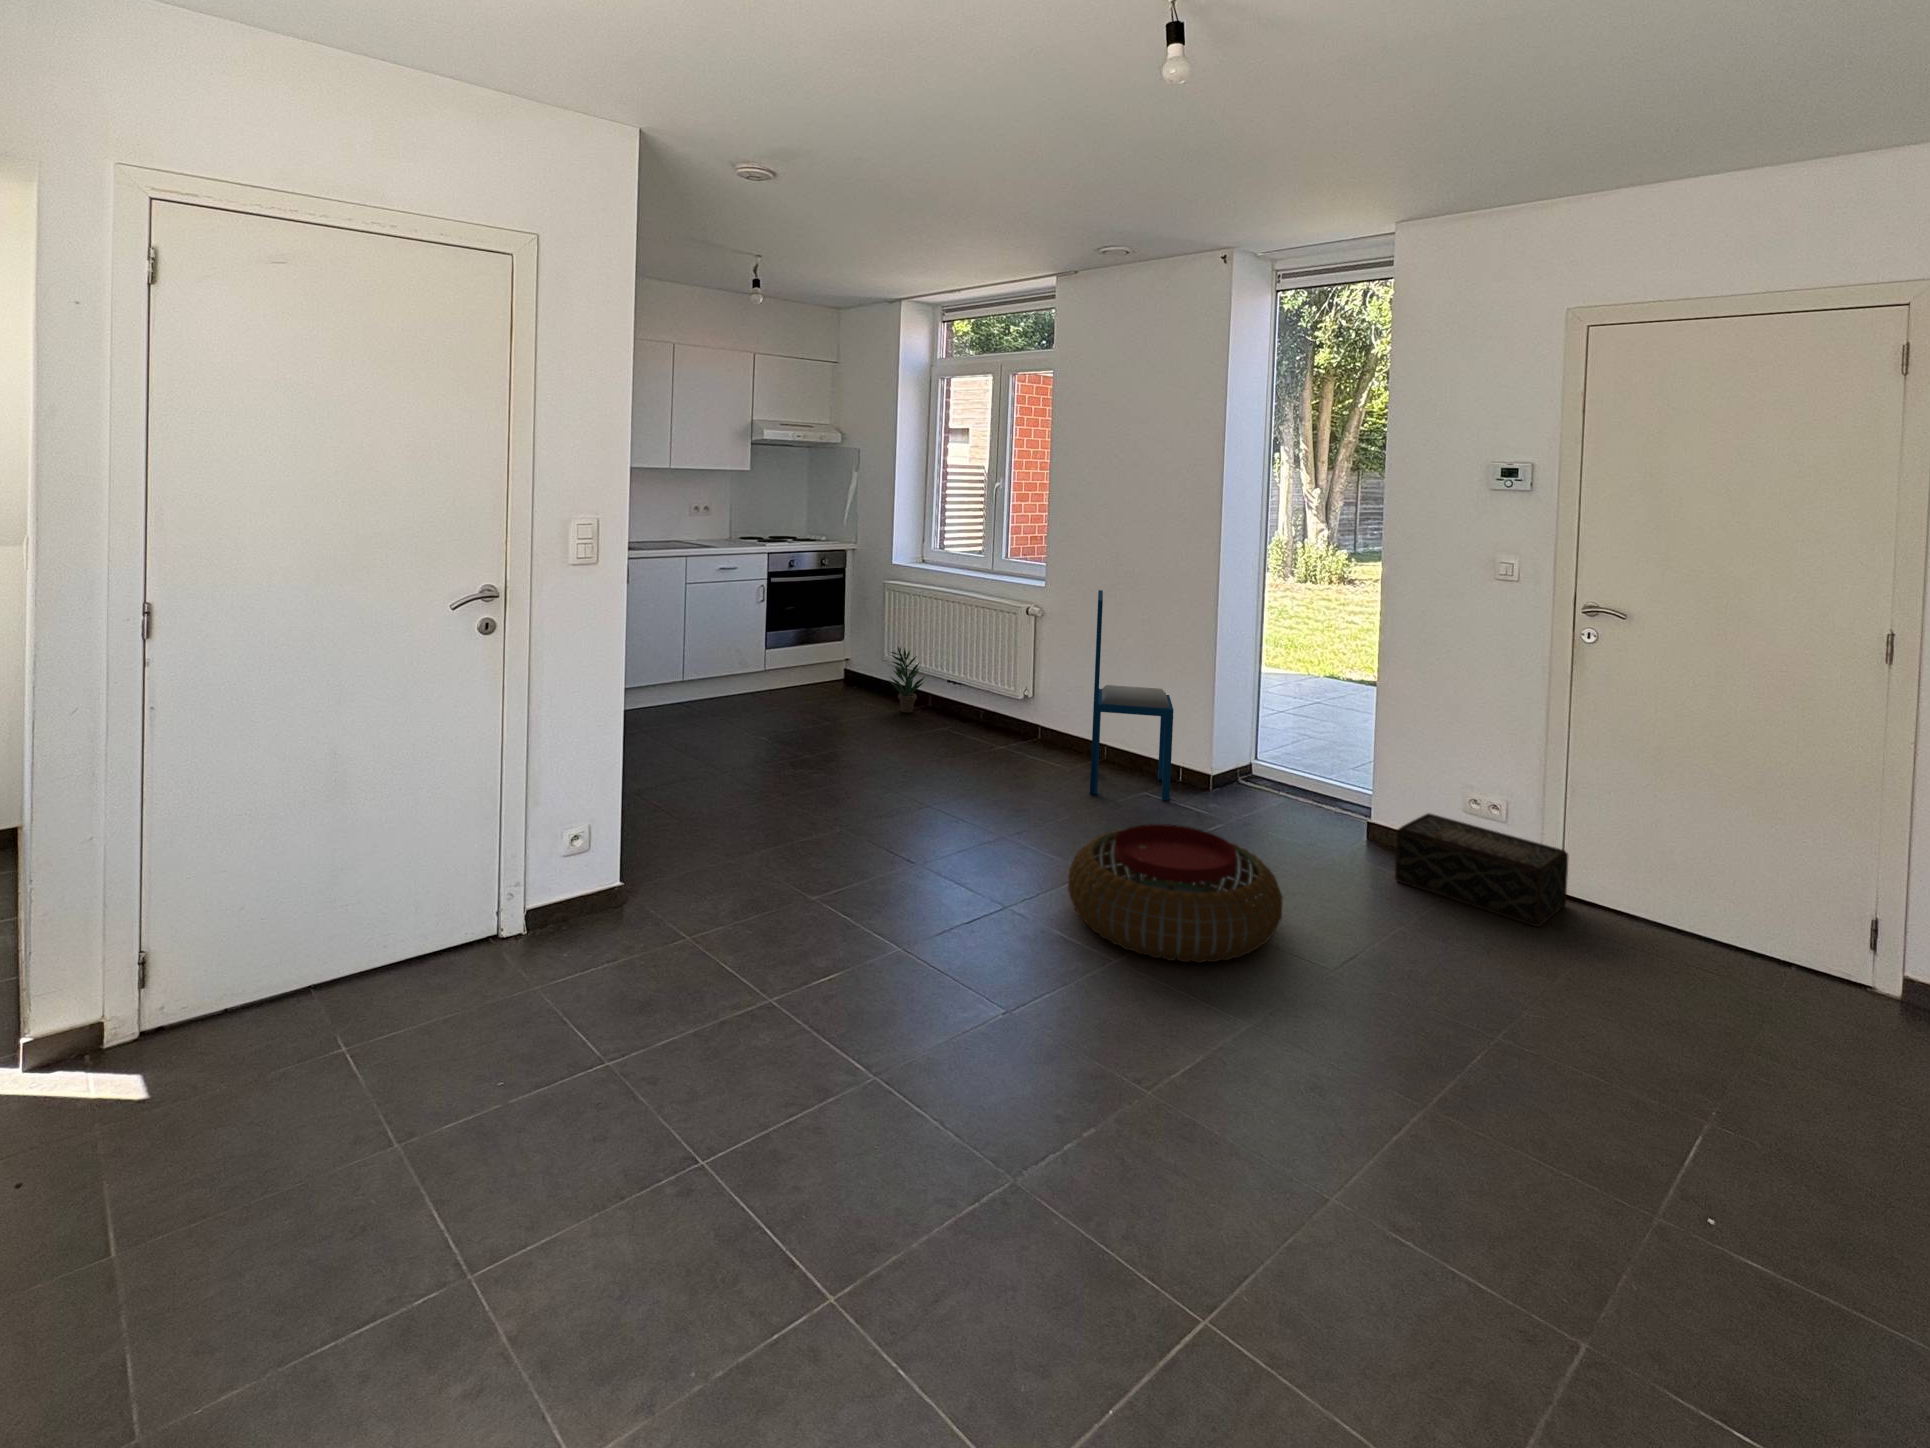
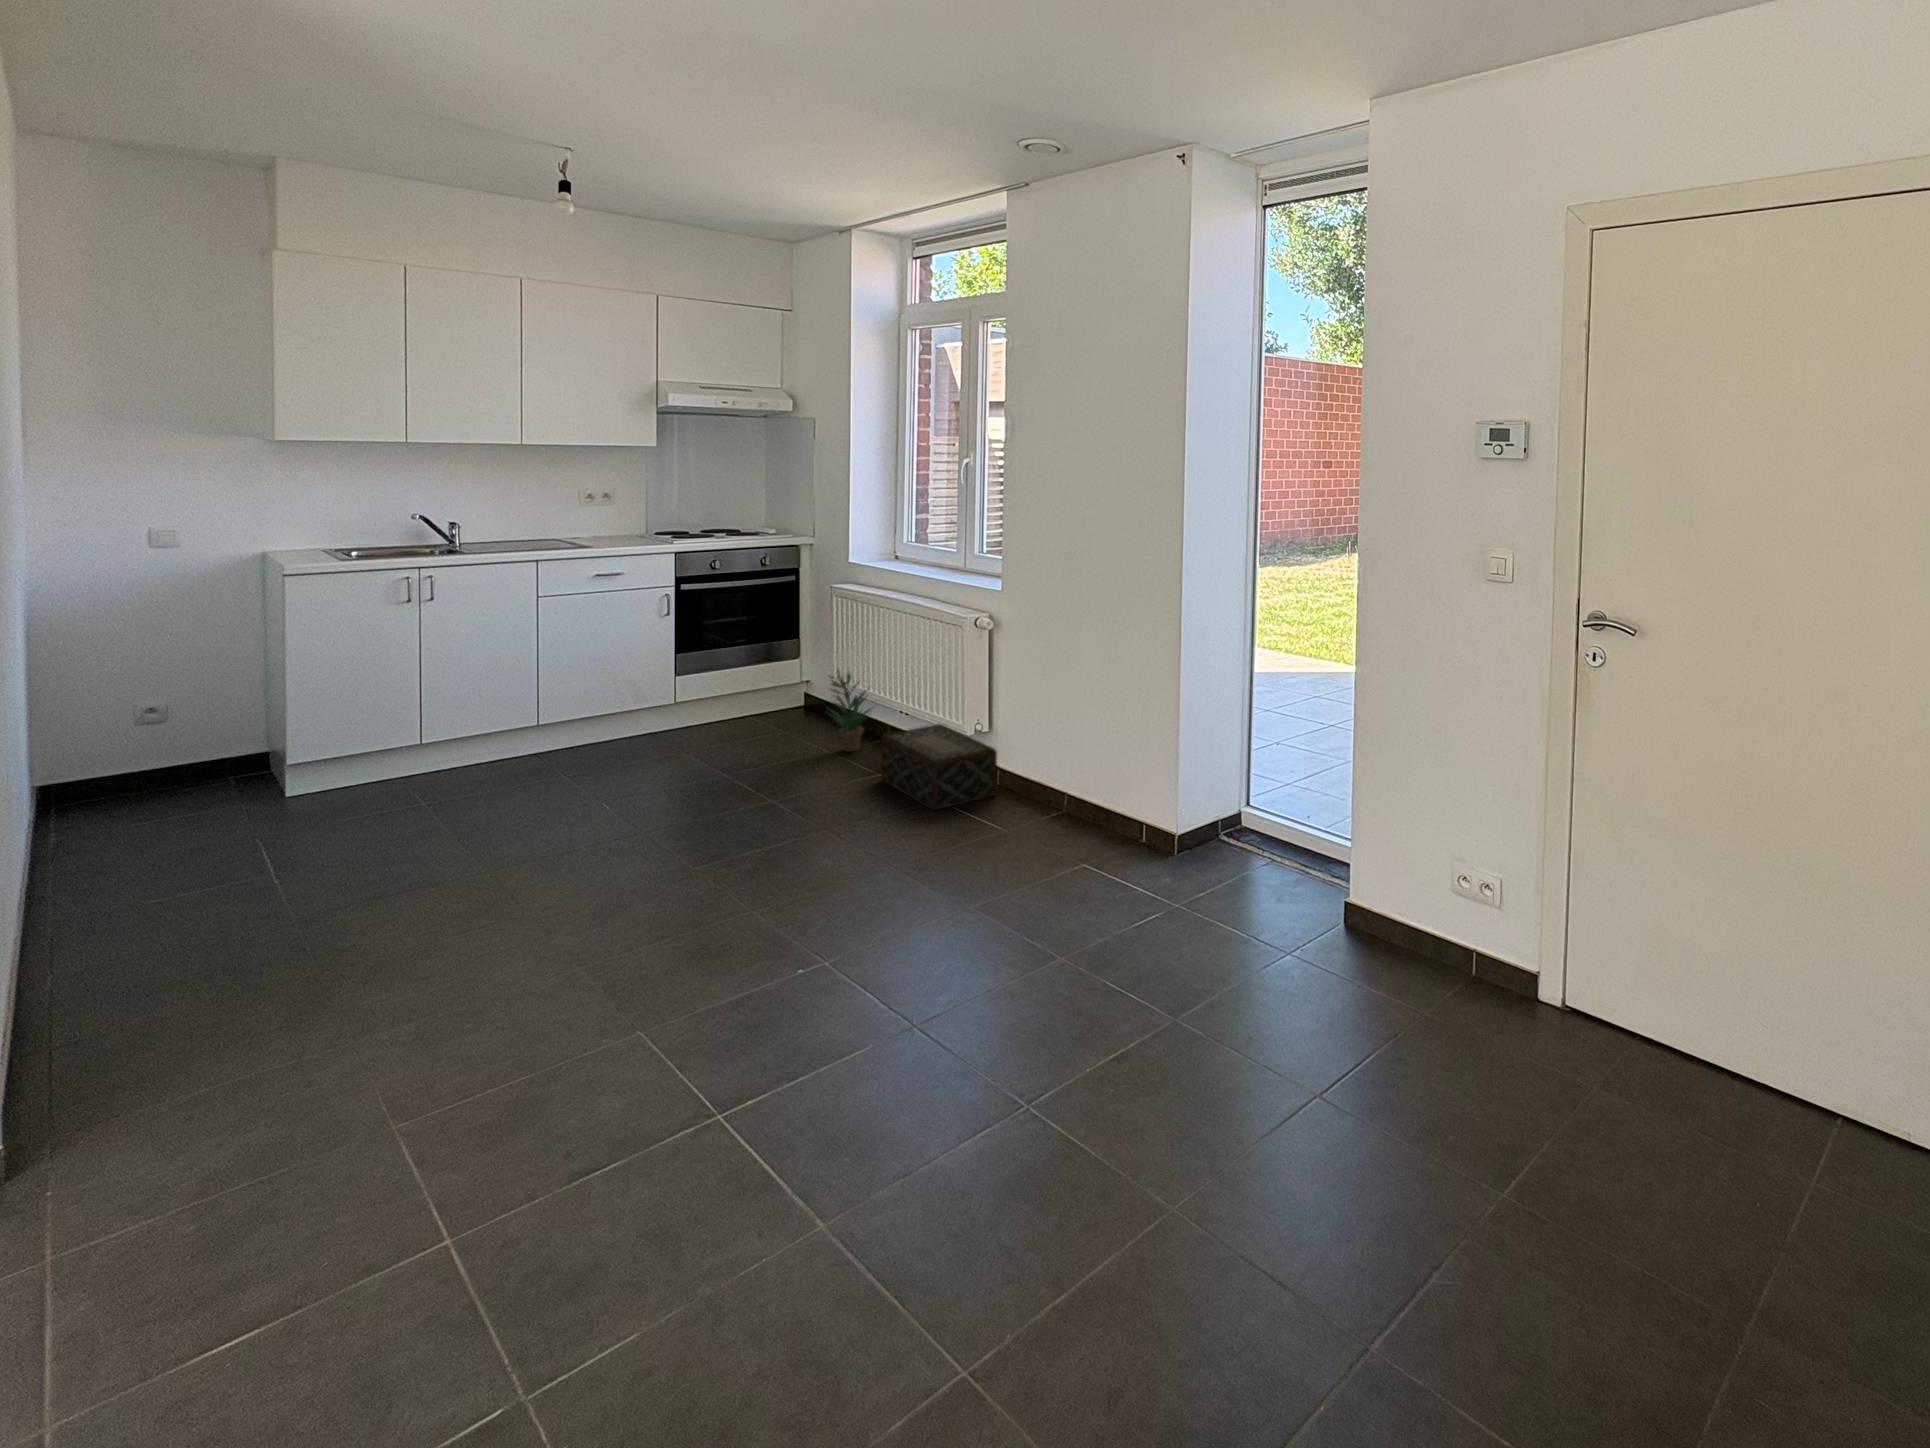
dining chair: present [1090,590,1173,800] -> none [1008,597,1131,874]
woven basket: present [1395,813,1568,927] -> present [881,724,997,810]
pouf: present [1068,824,1283,963] -> none [803,954,1138,1213]

